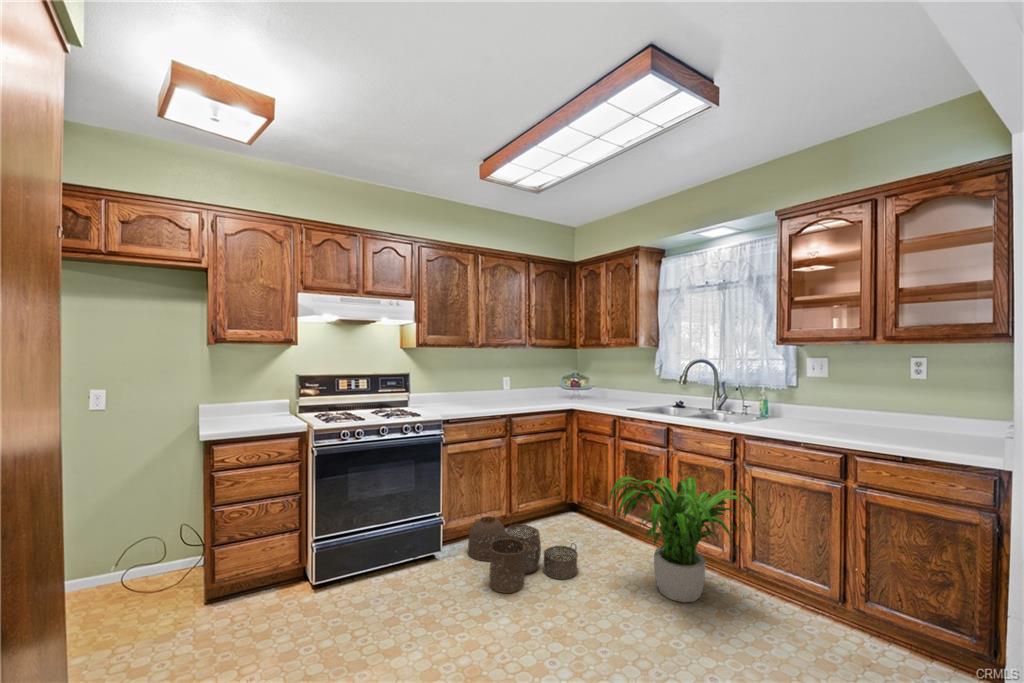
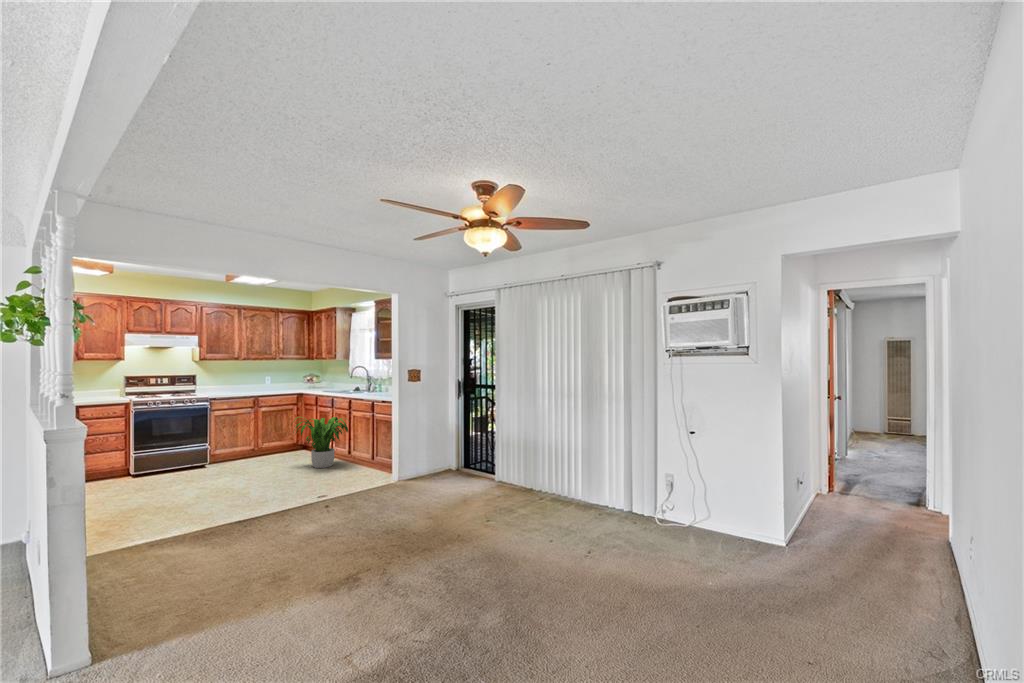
woven basket: present [468,516,578,593] -> none [225,445,280,472]

